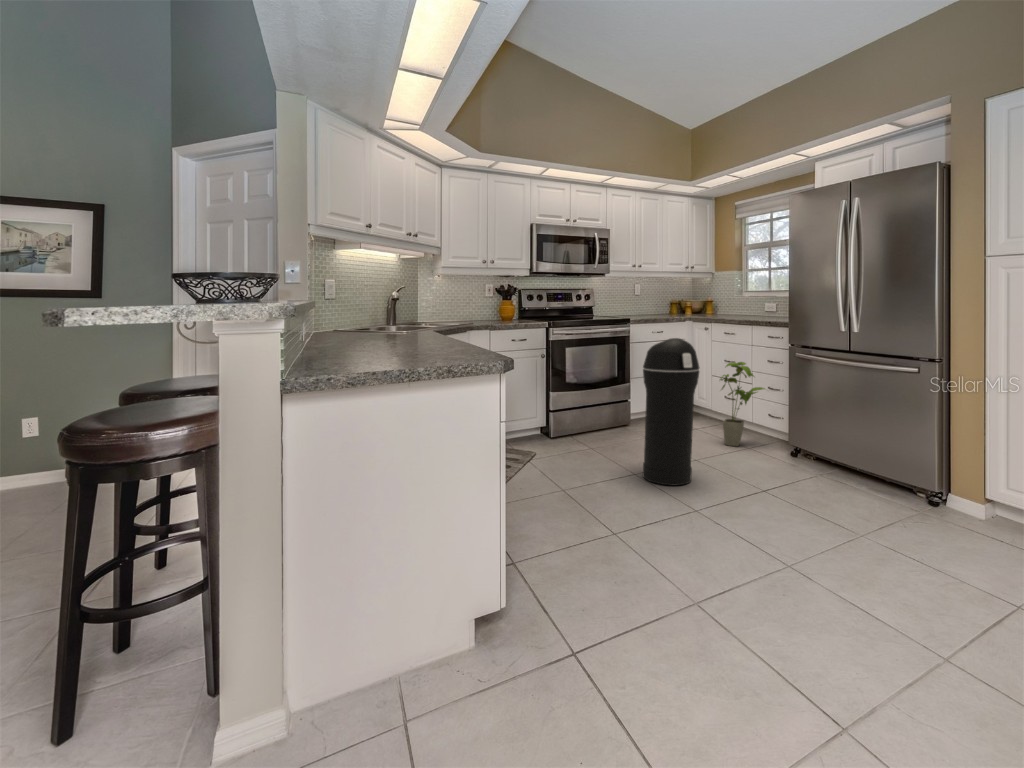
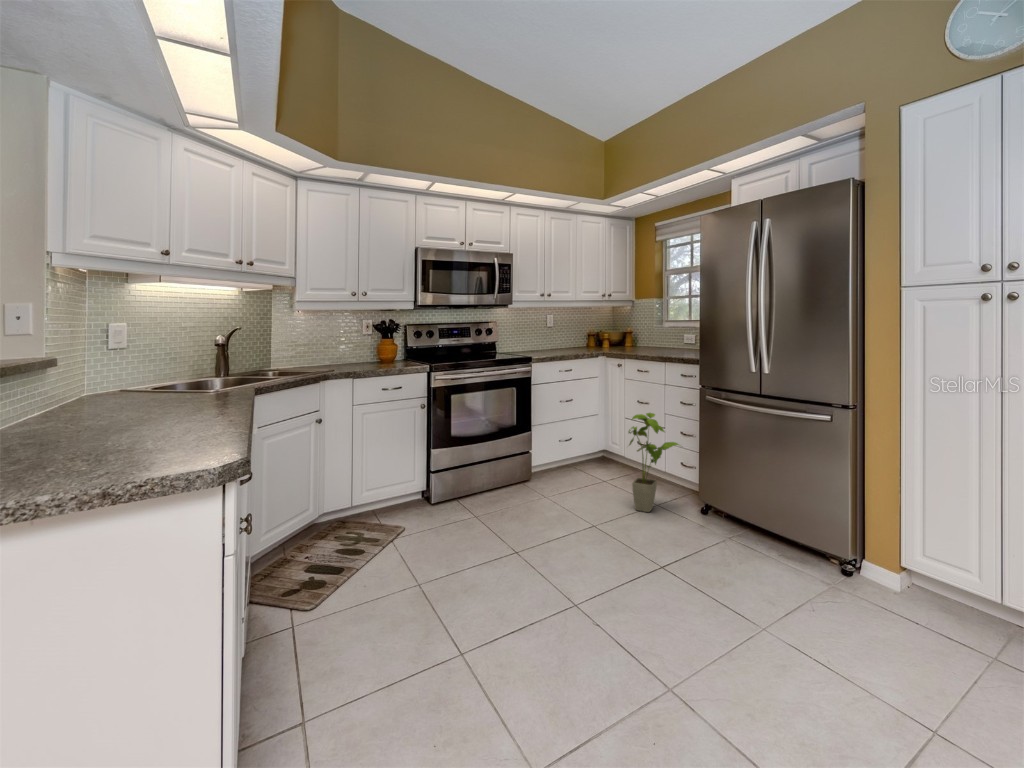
trash can: present [643,338,700,485] -> none [512,399,581,588]

